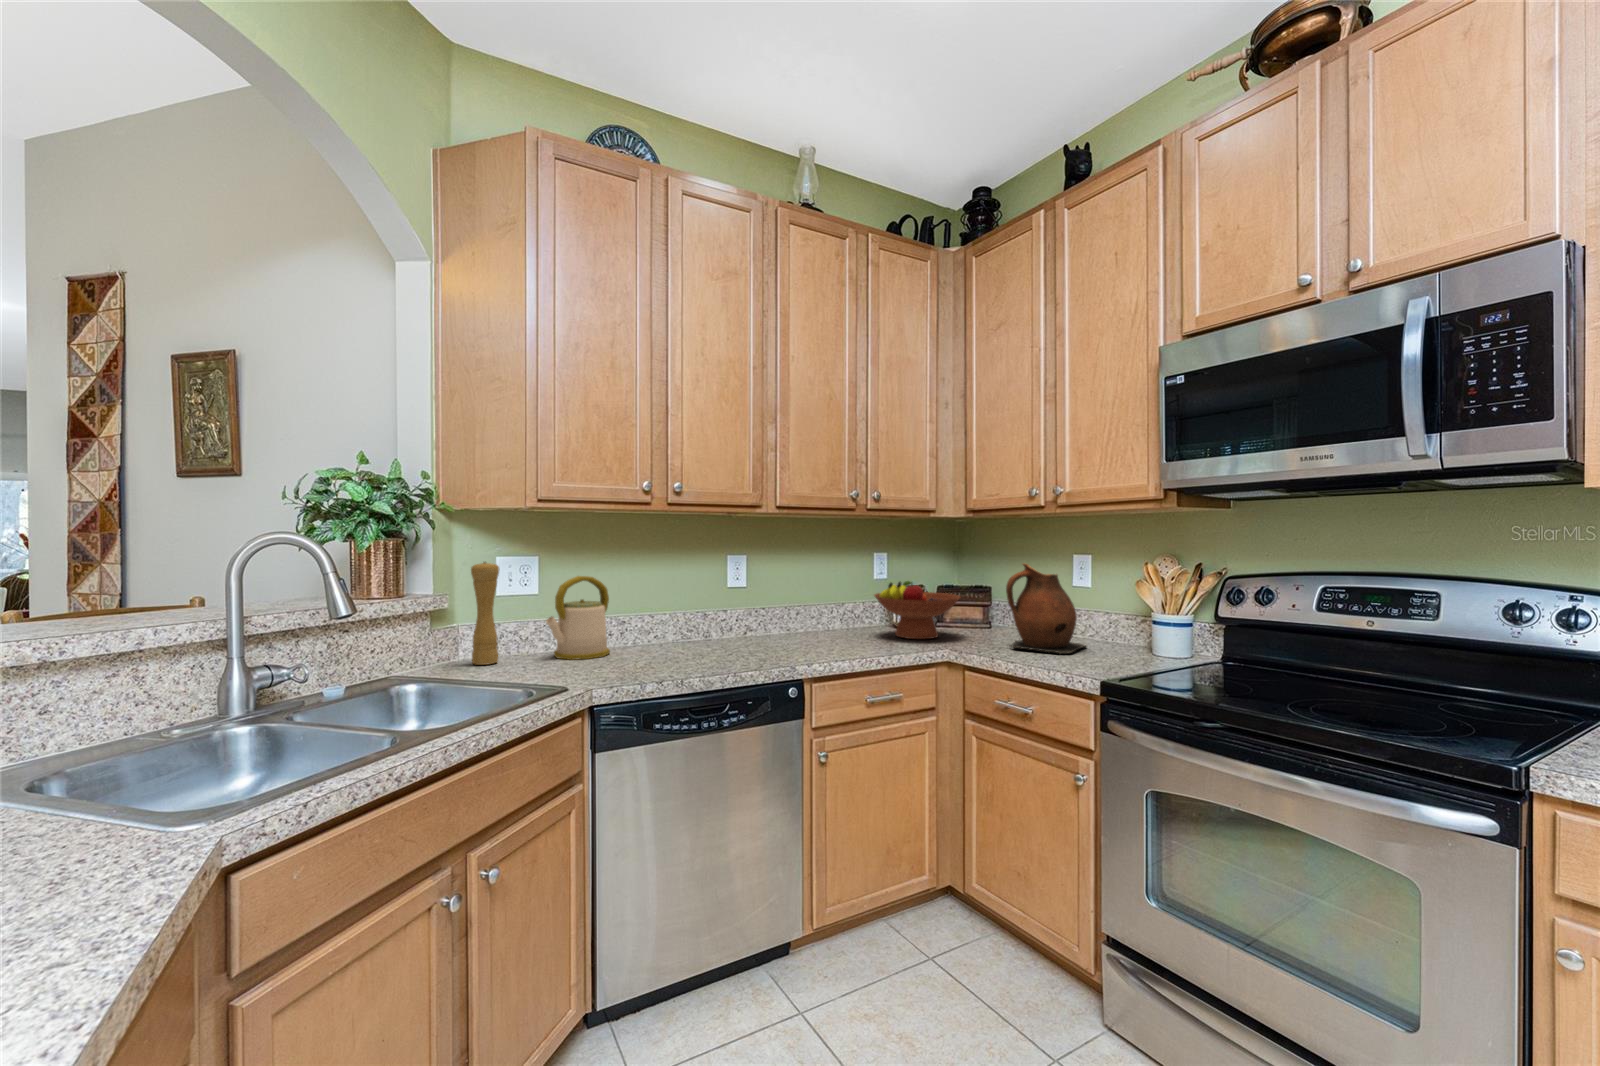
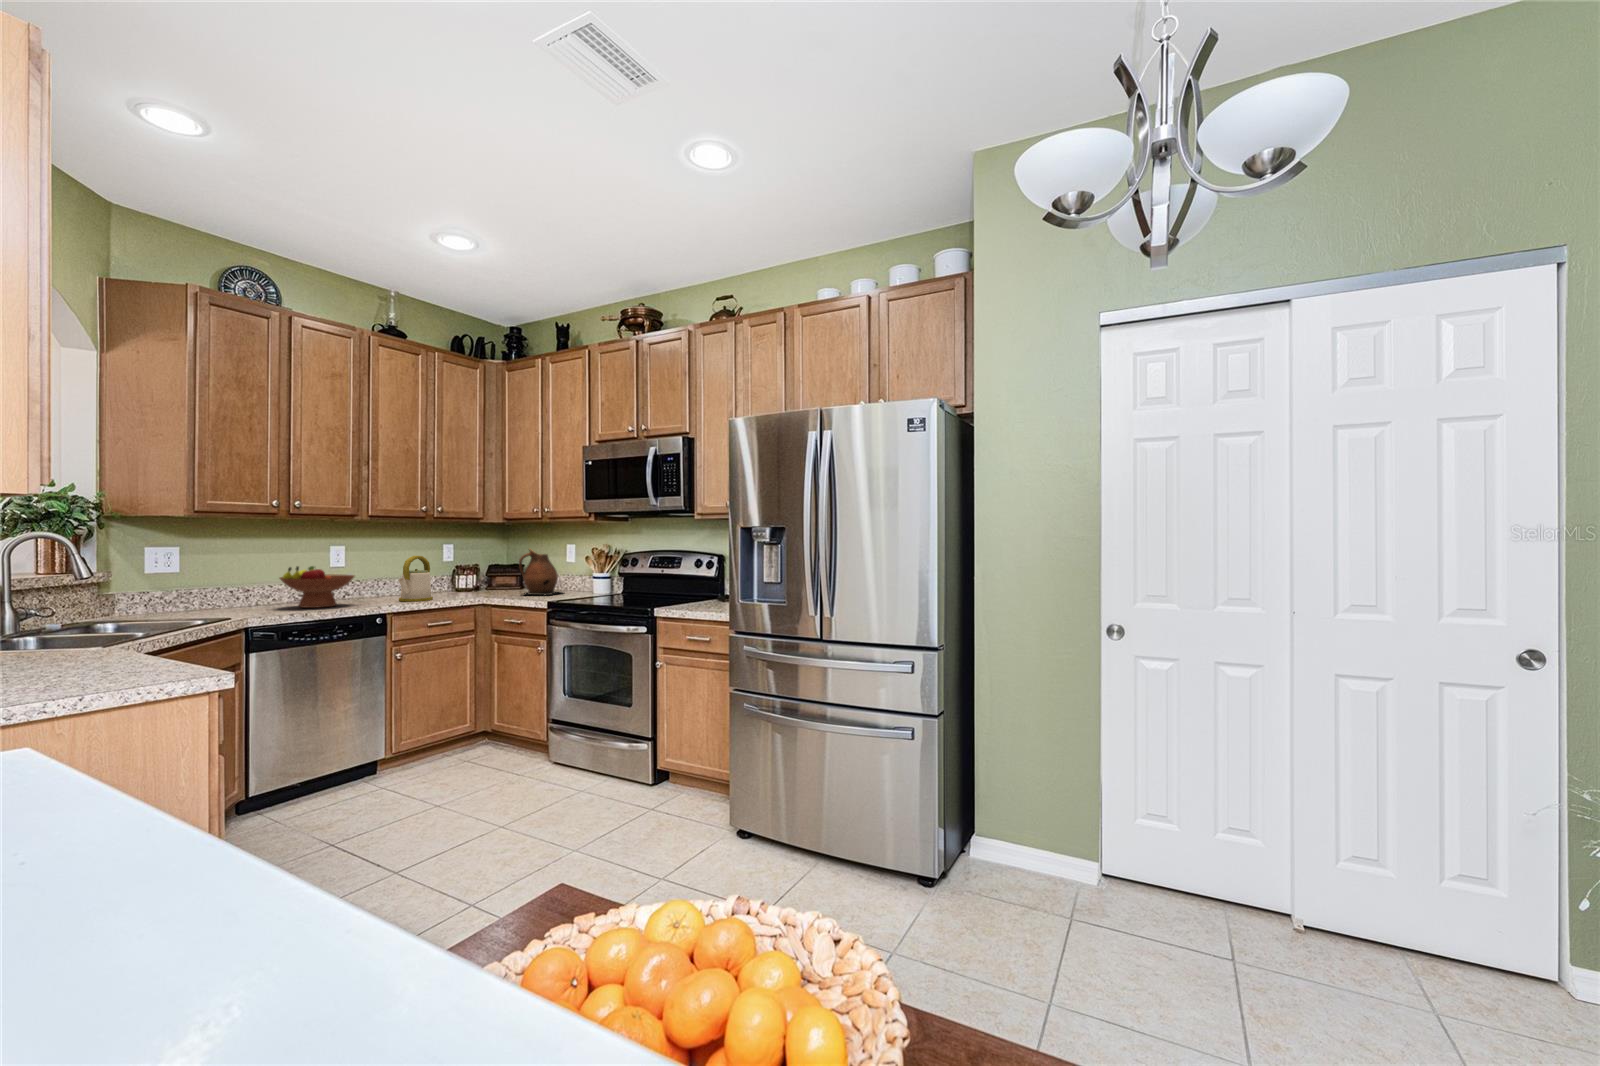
pepper mill: present [471,562,499,665] -> none [131,550,155,617]
kettle: present [546,576,610,660] -> present [398,556,433,602]
fruit bowl: present [874,581,960,639] -> present [280,566,354,608]

